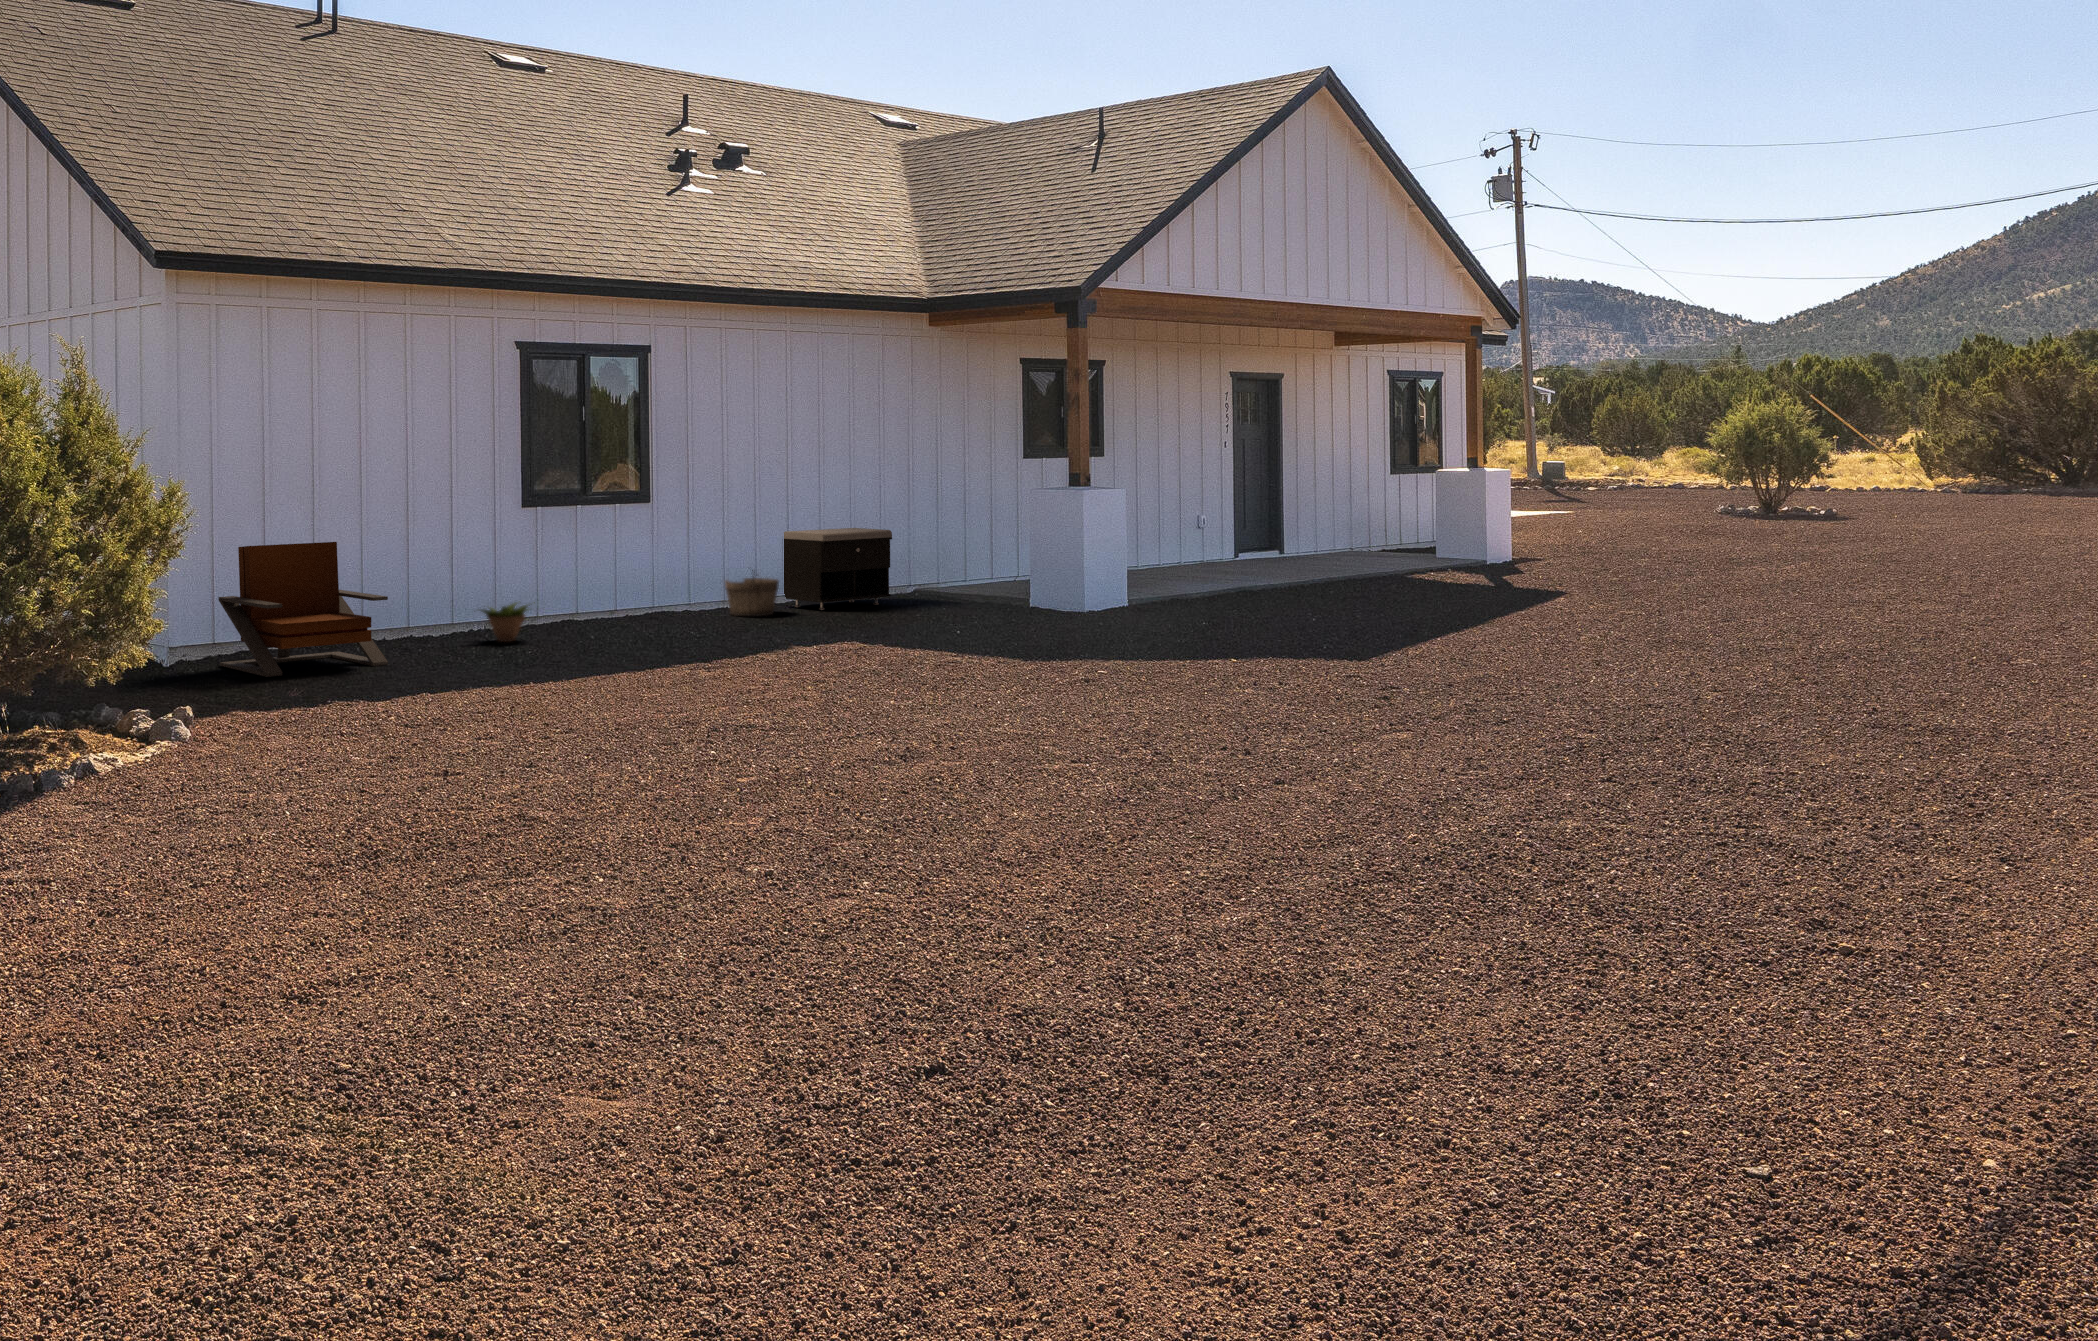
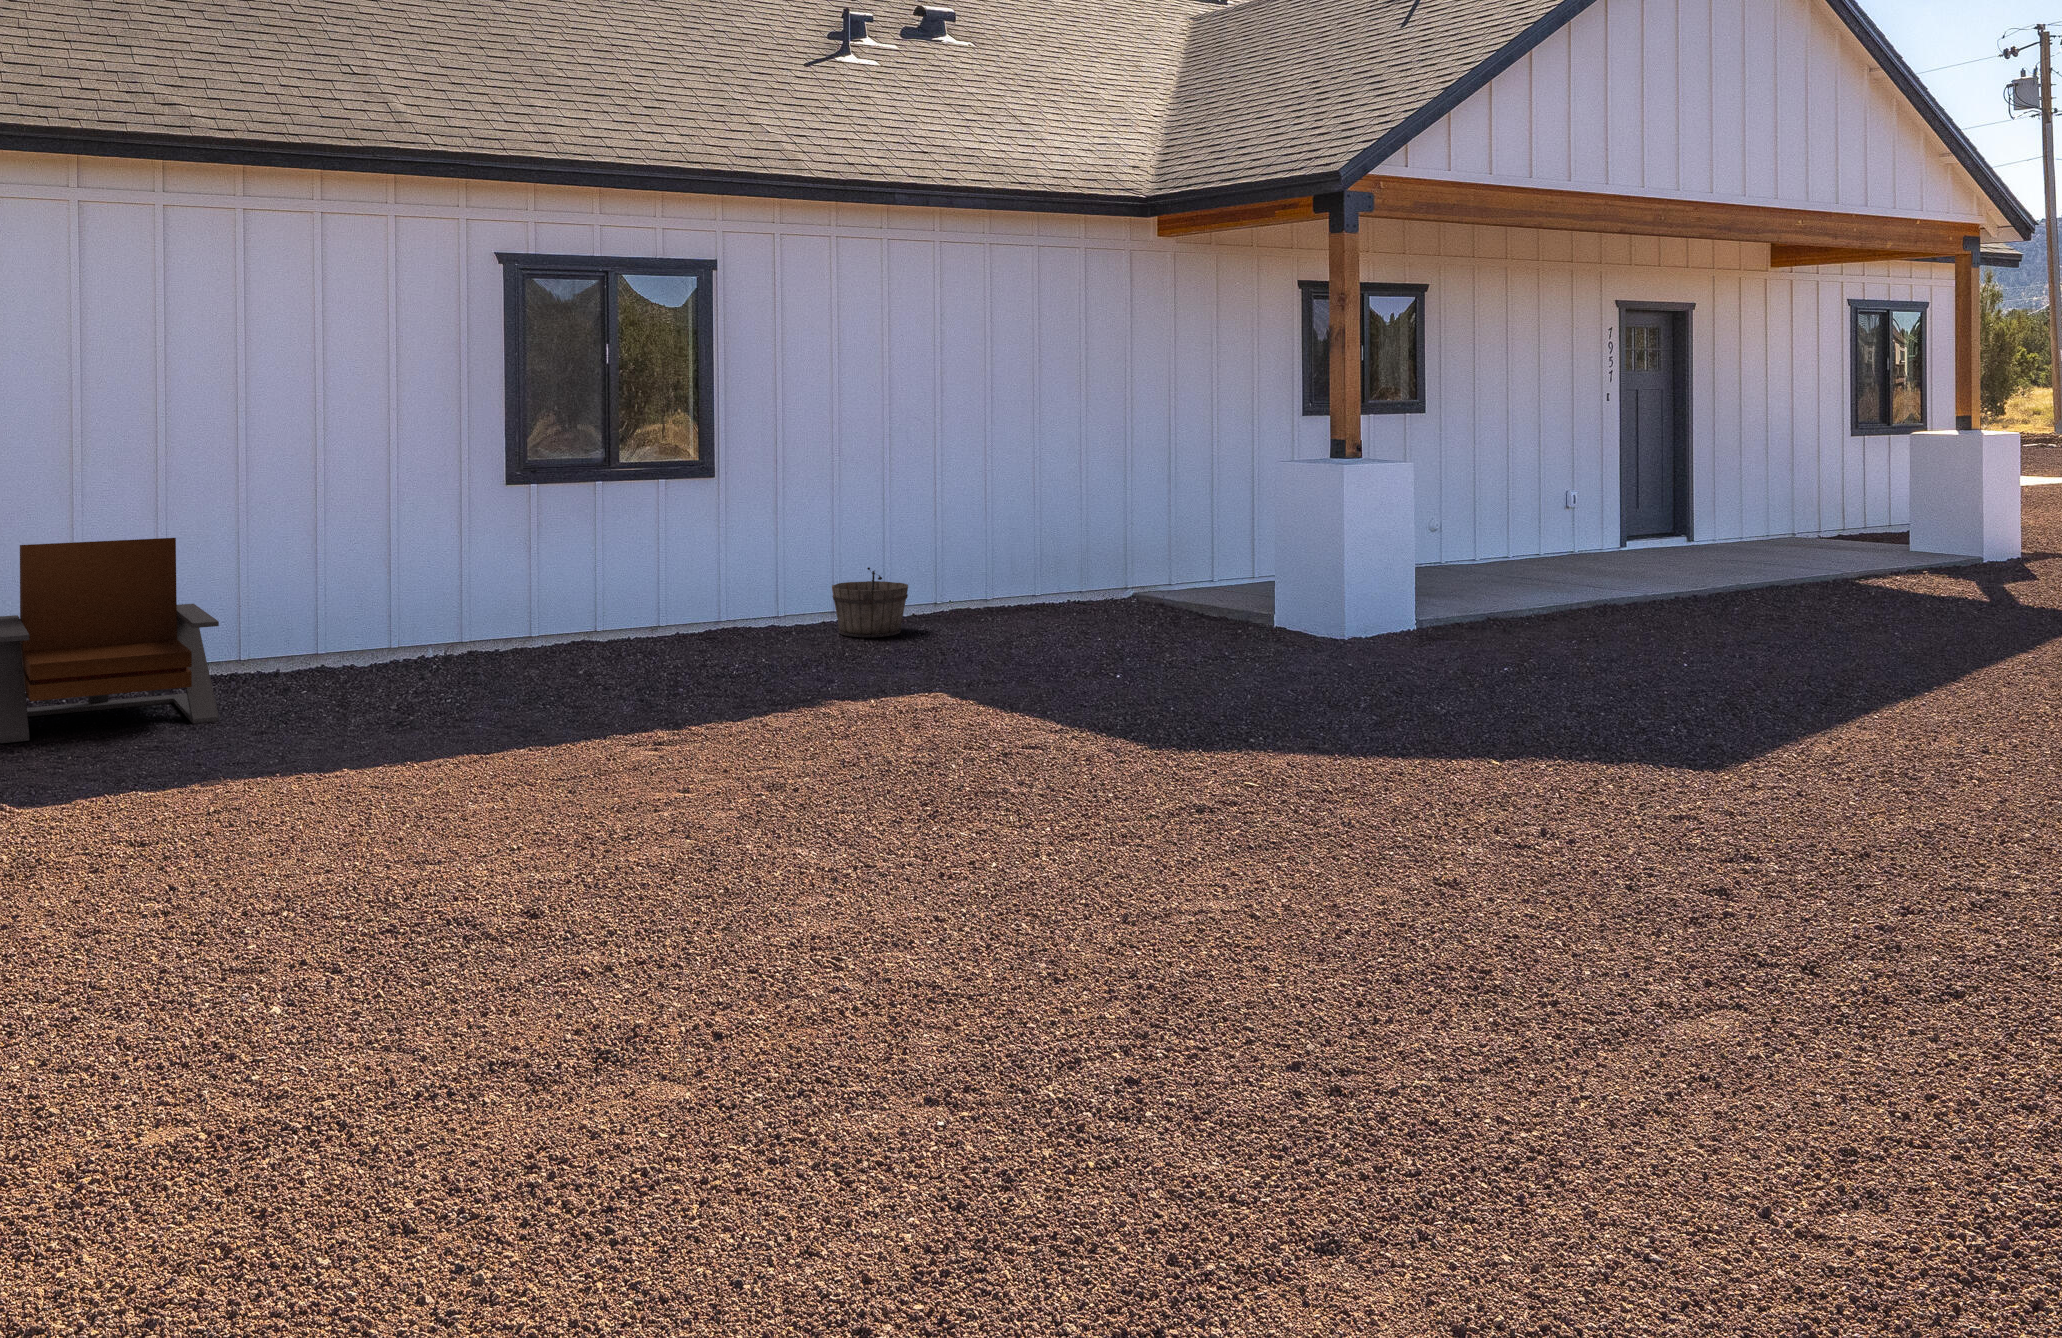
storage bench: present [784,528,892,610] -> none [929,511,1084,627]
decorative plant: present [481,602,535,642] -> none [409,618,512,678]

